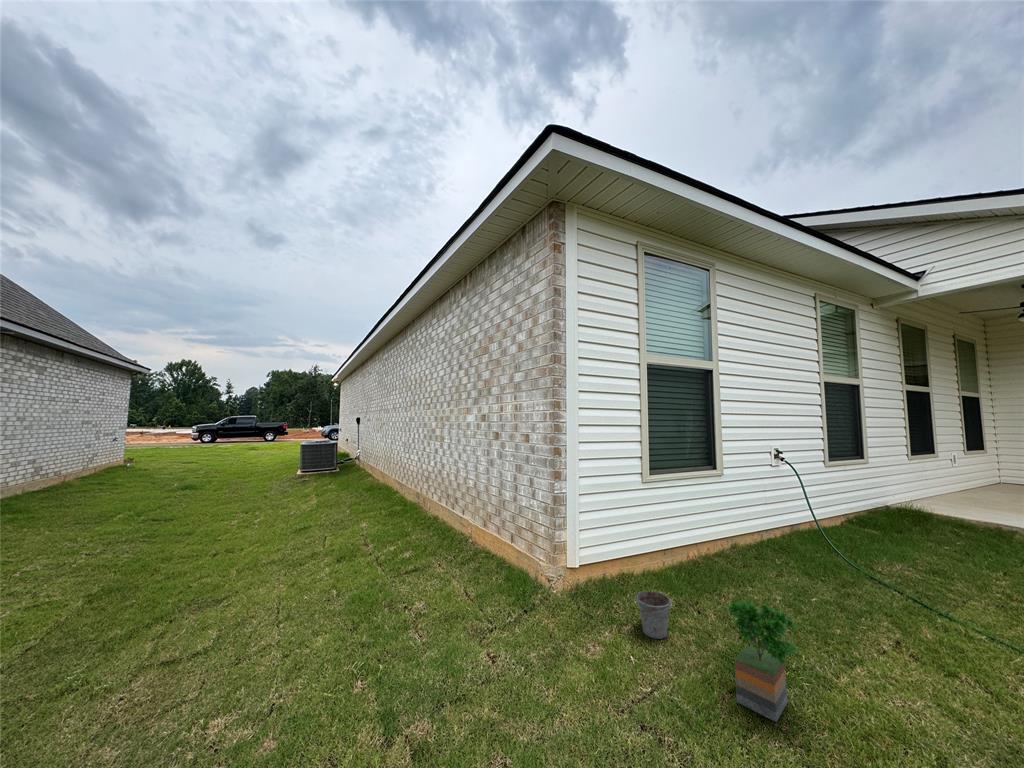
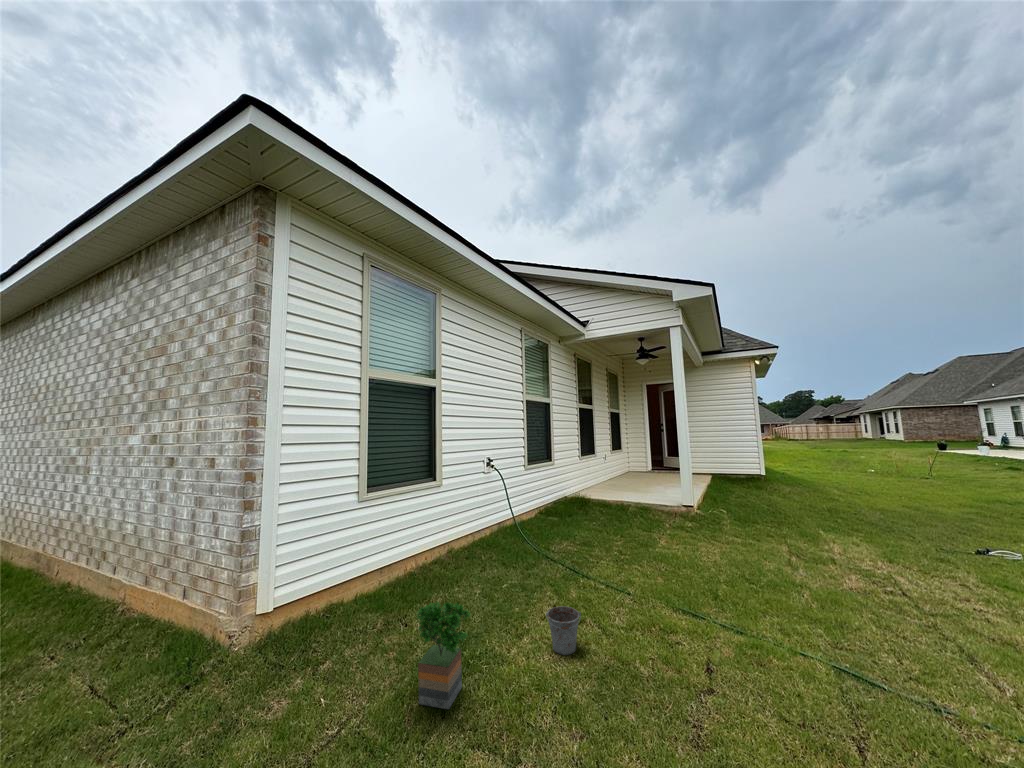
bucket: present [635,591,671,639] -> present [546,606,581,655]

